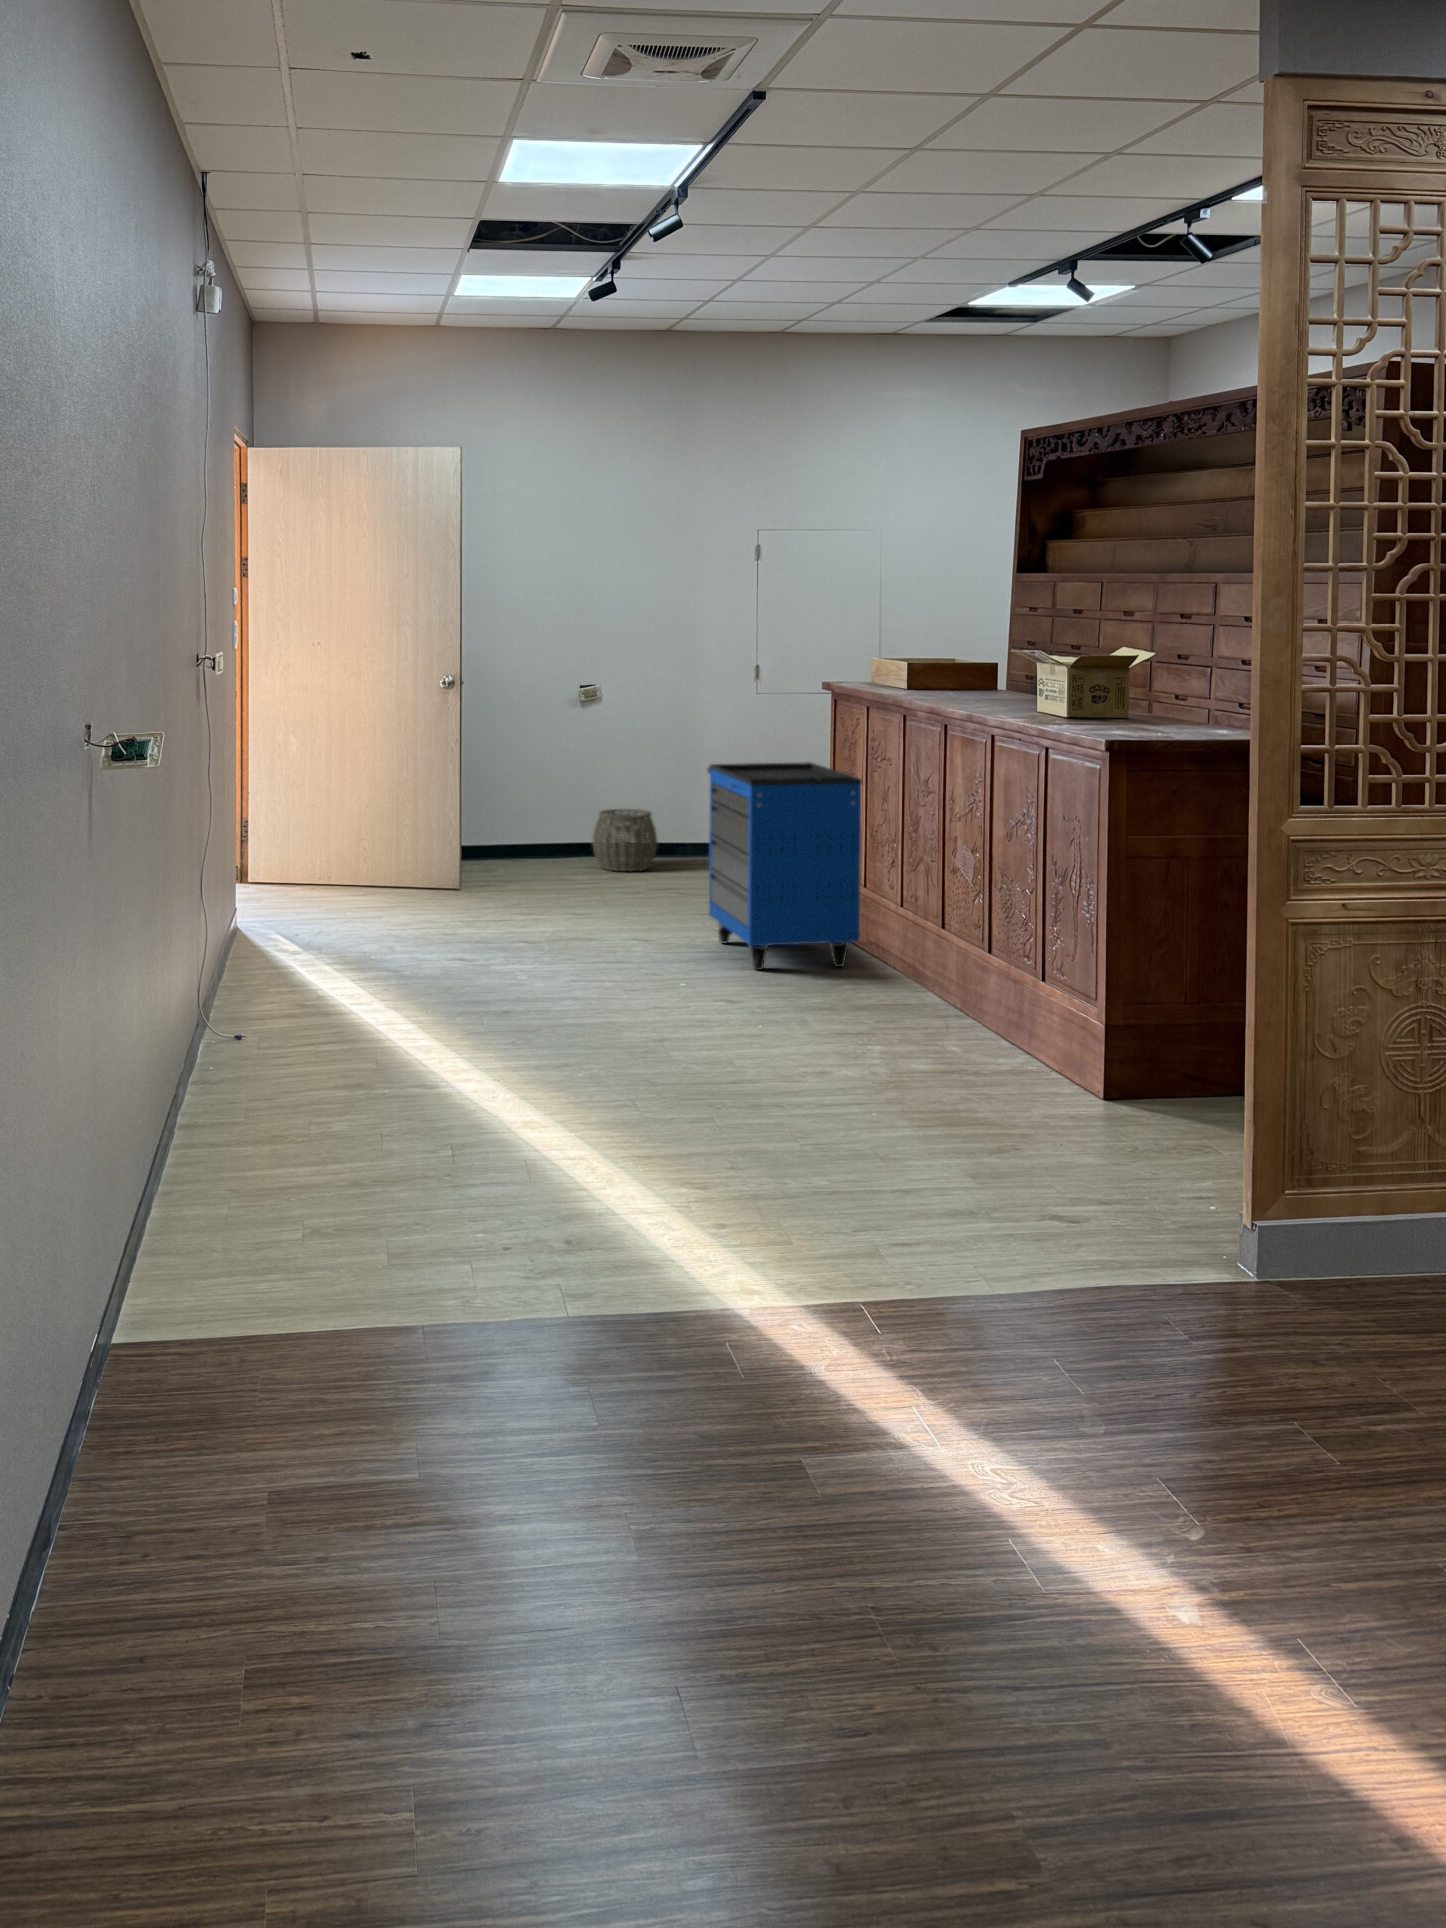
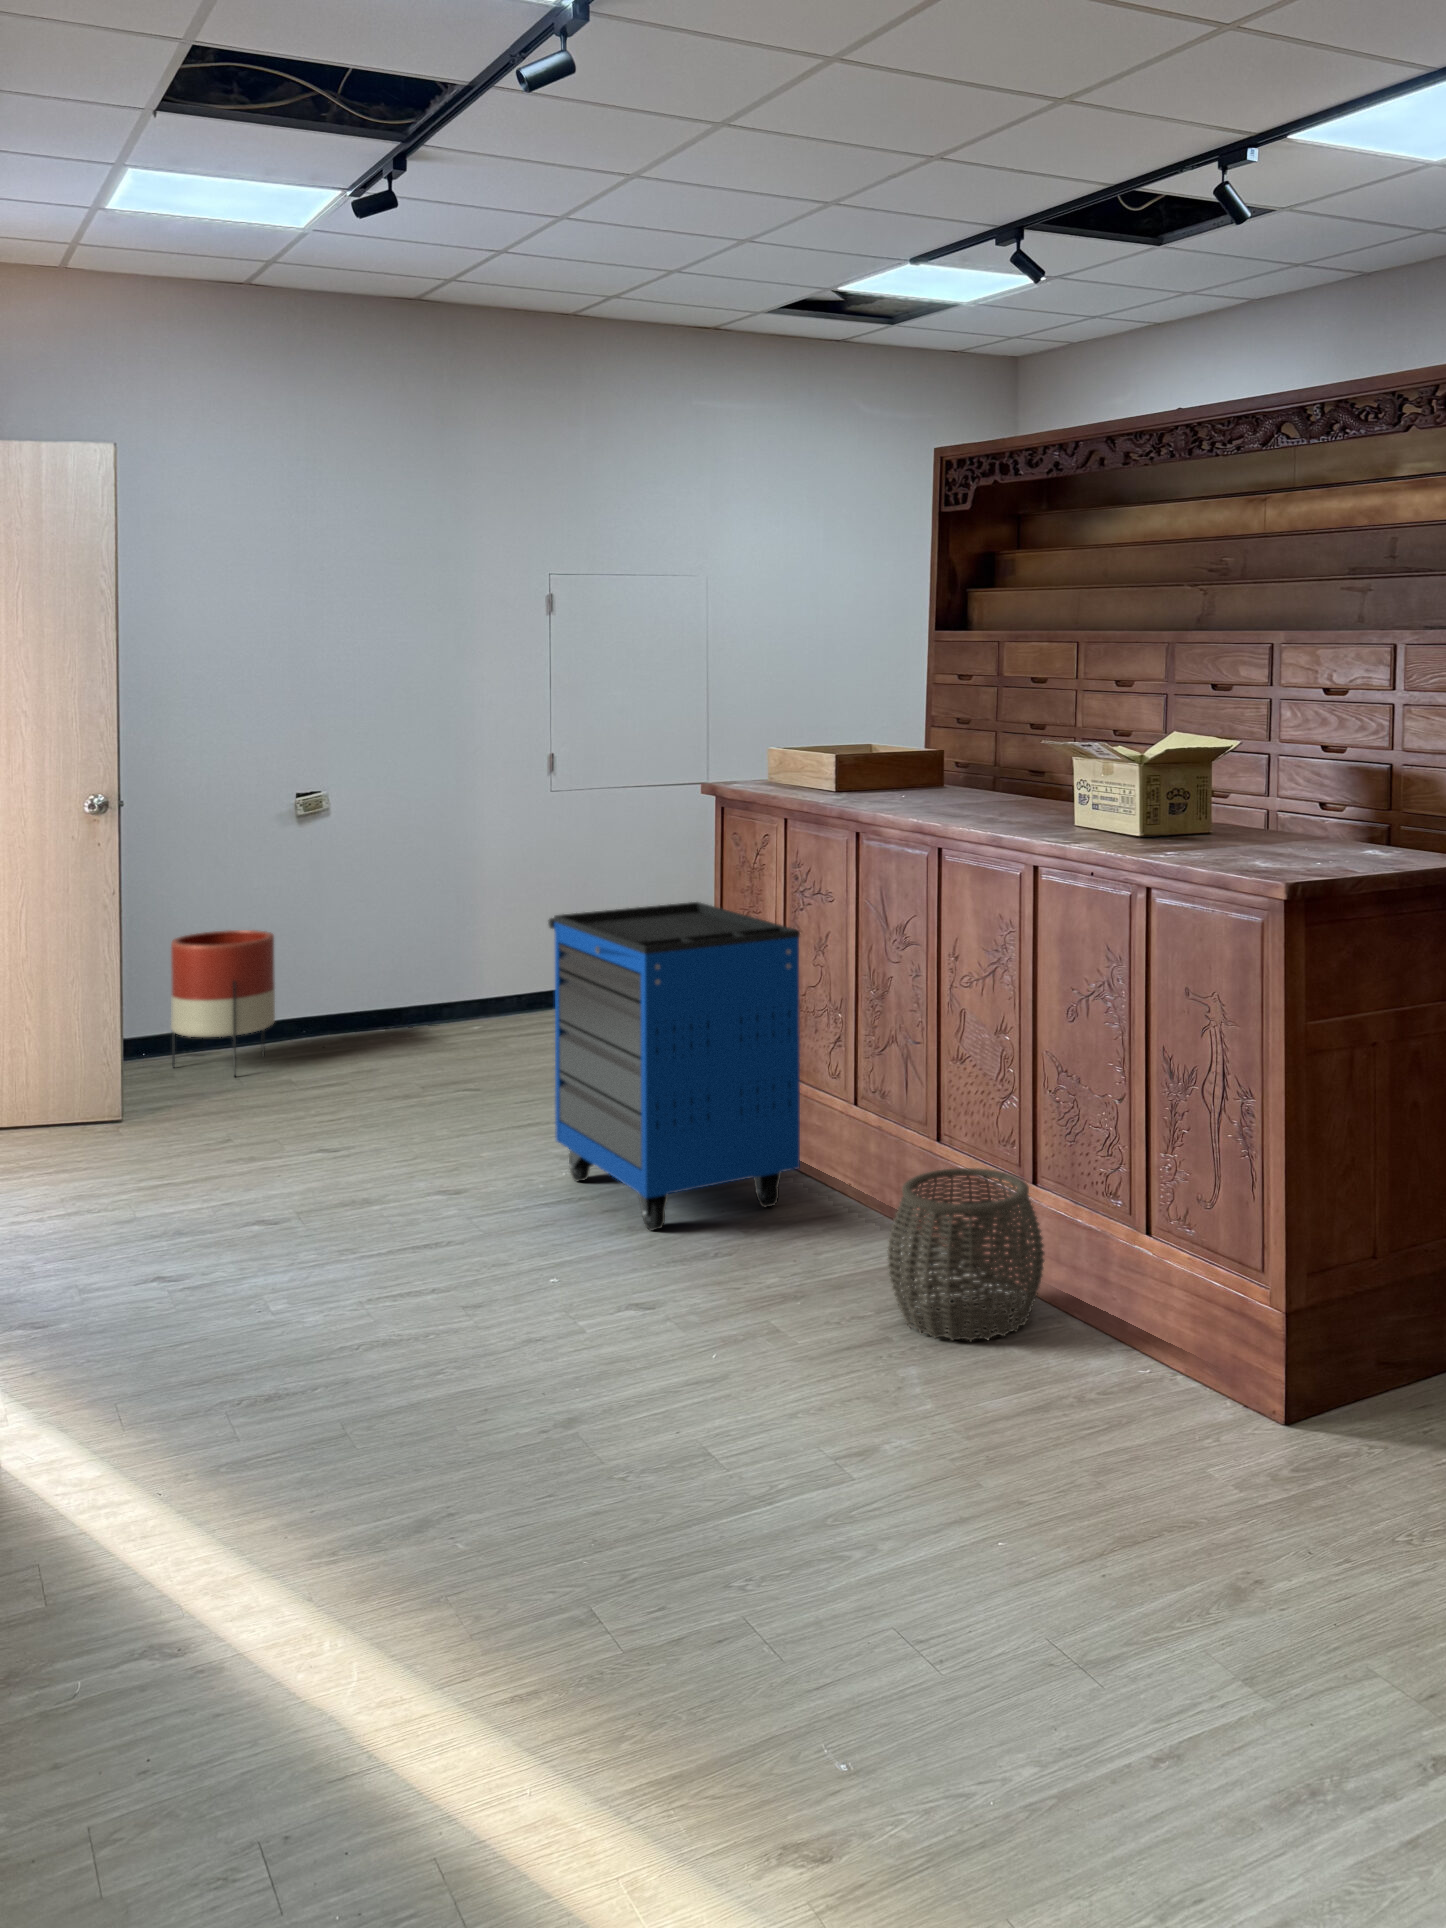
planter: none [493,778,558,875] -> present [171,930,275,1075]
woven basket: present [593,809,657,871] -> present [888,1168,1044,1341]

